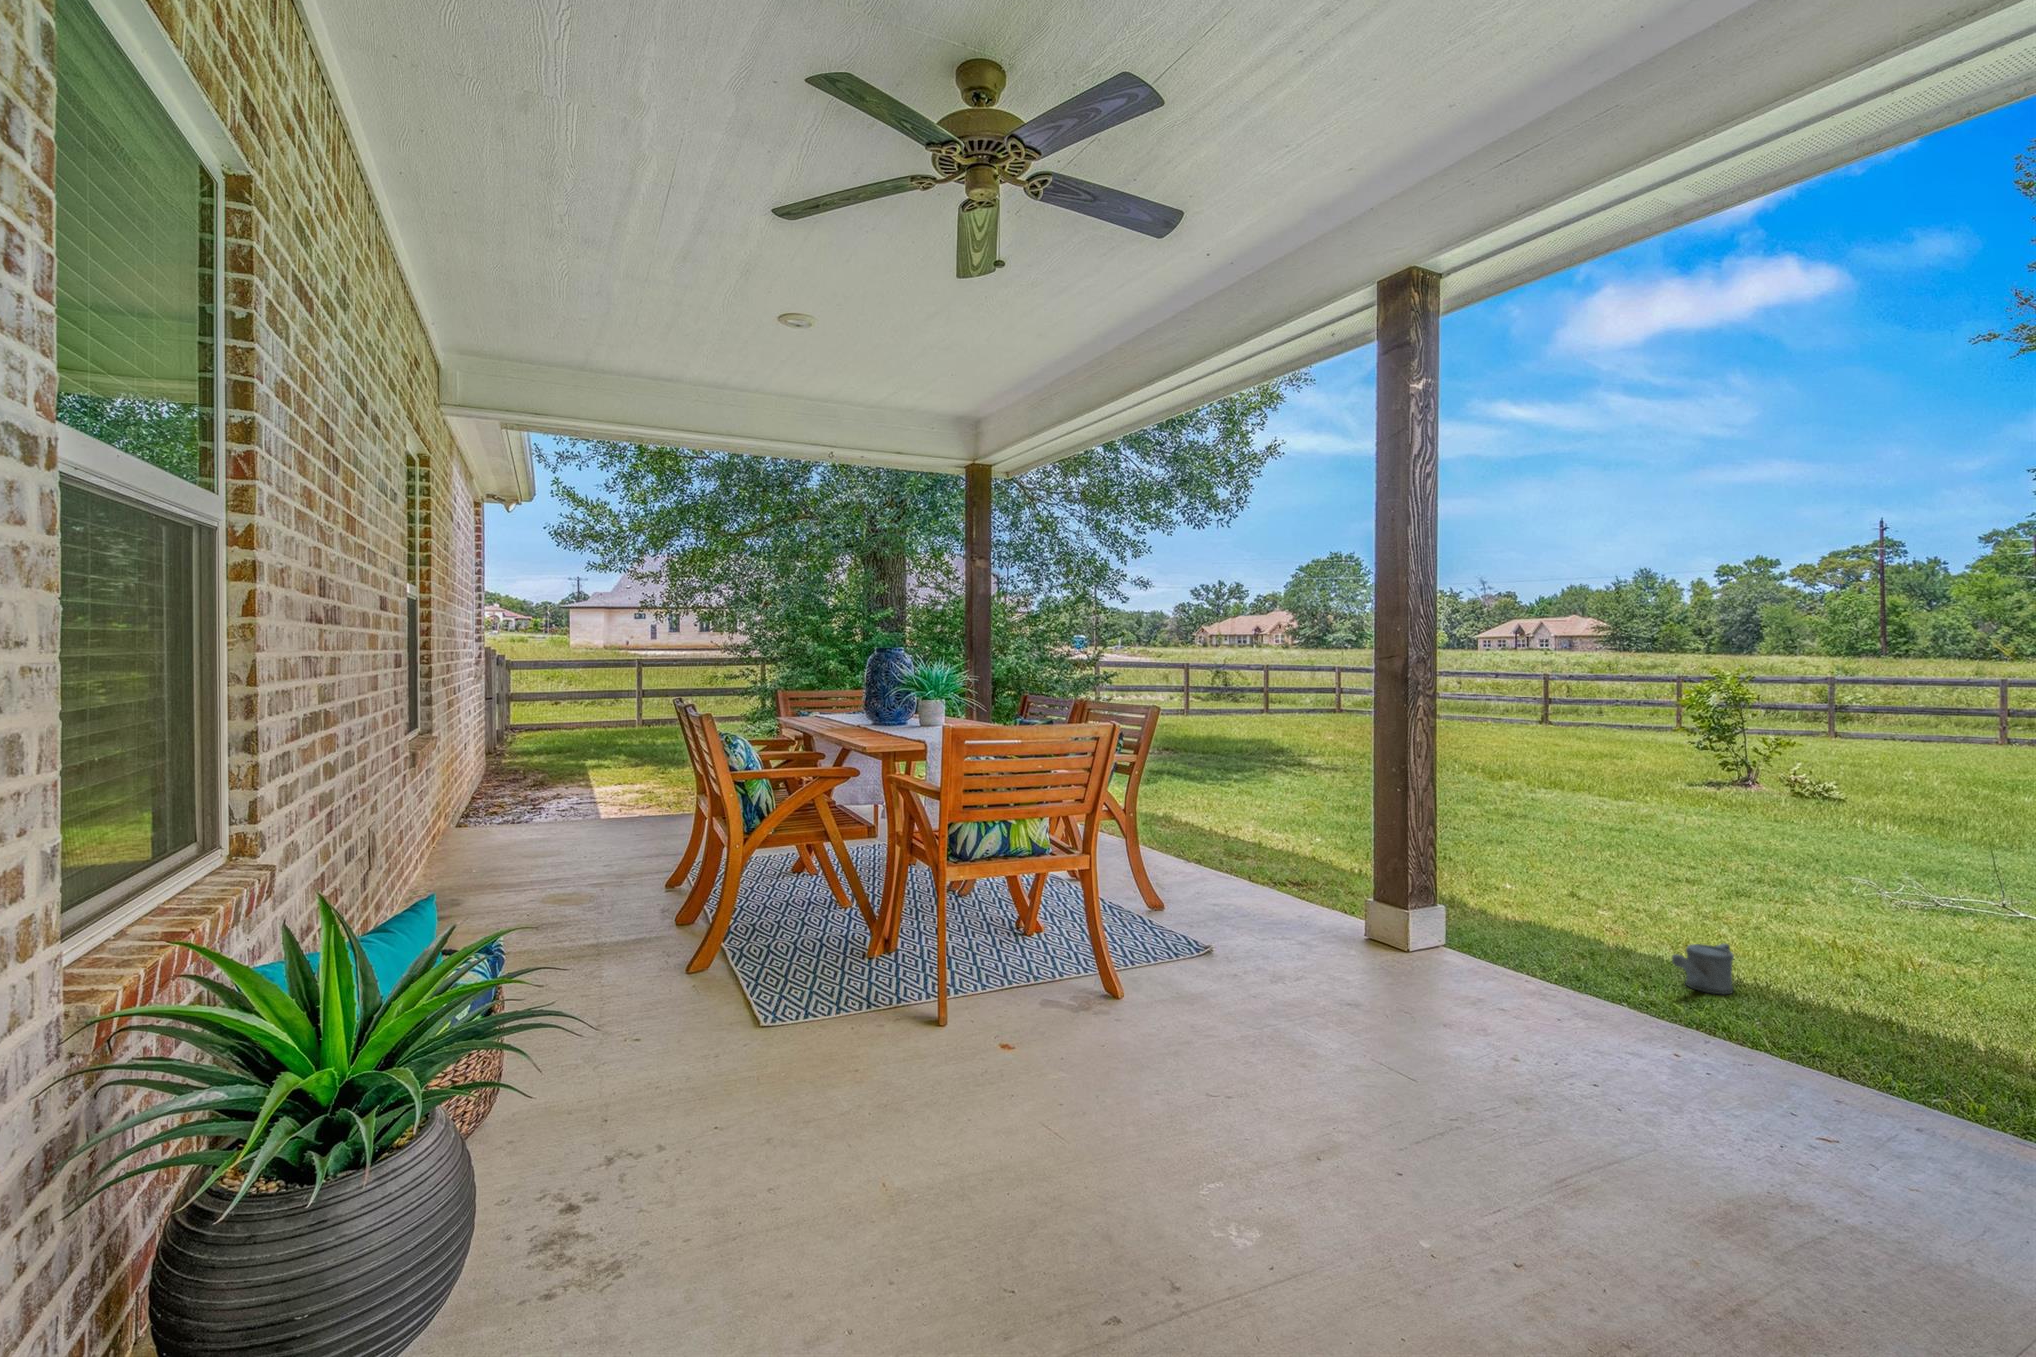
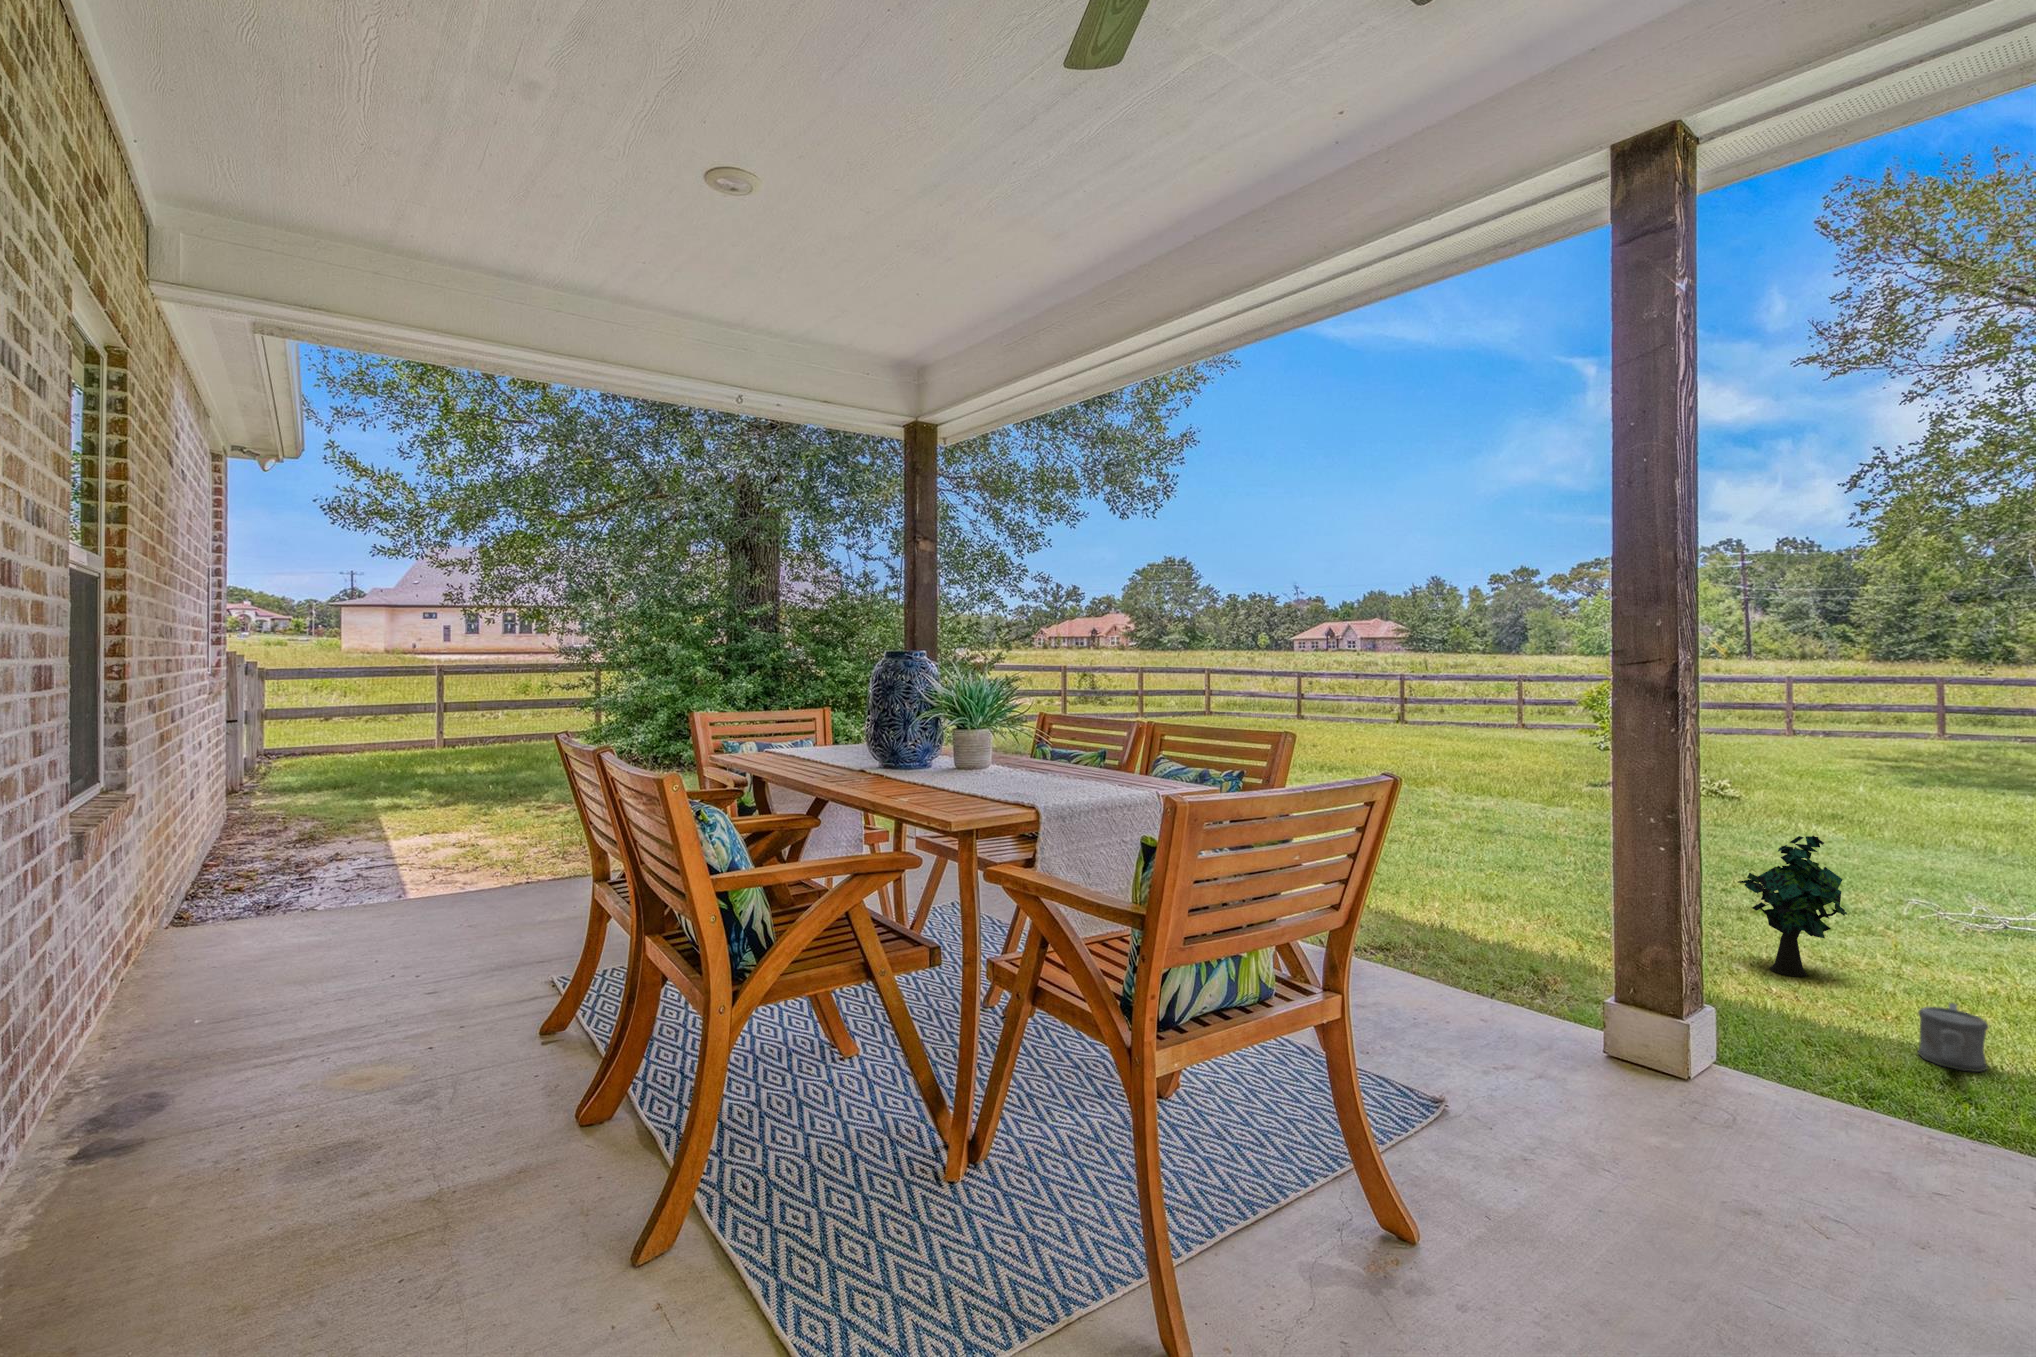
decorative plant: none [1623,811,1712,934] -> present [1738,836,1847,977]

